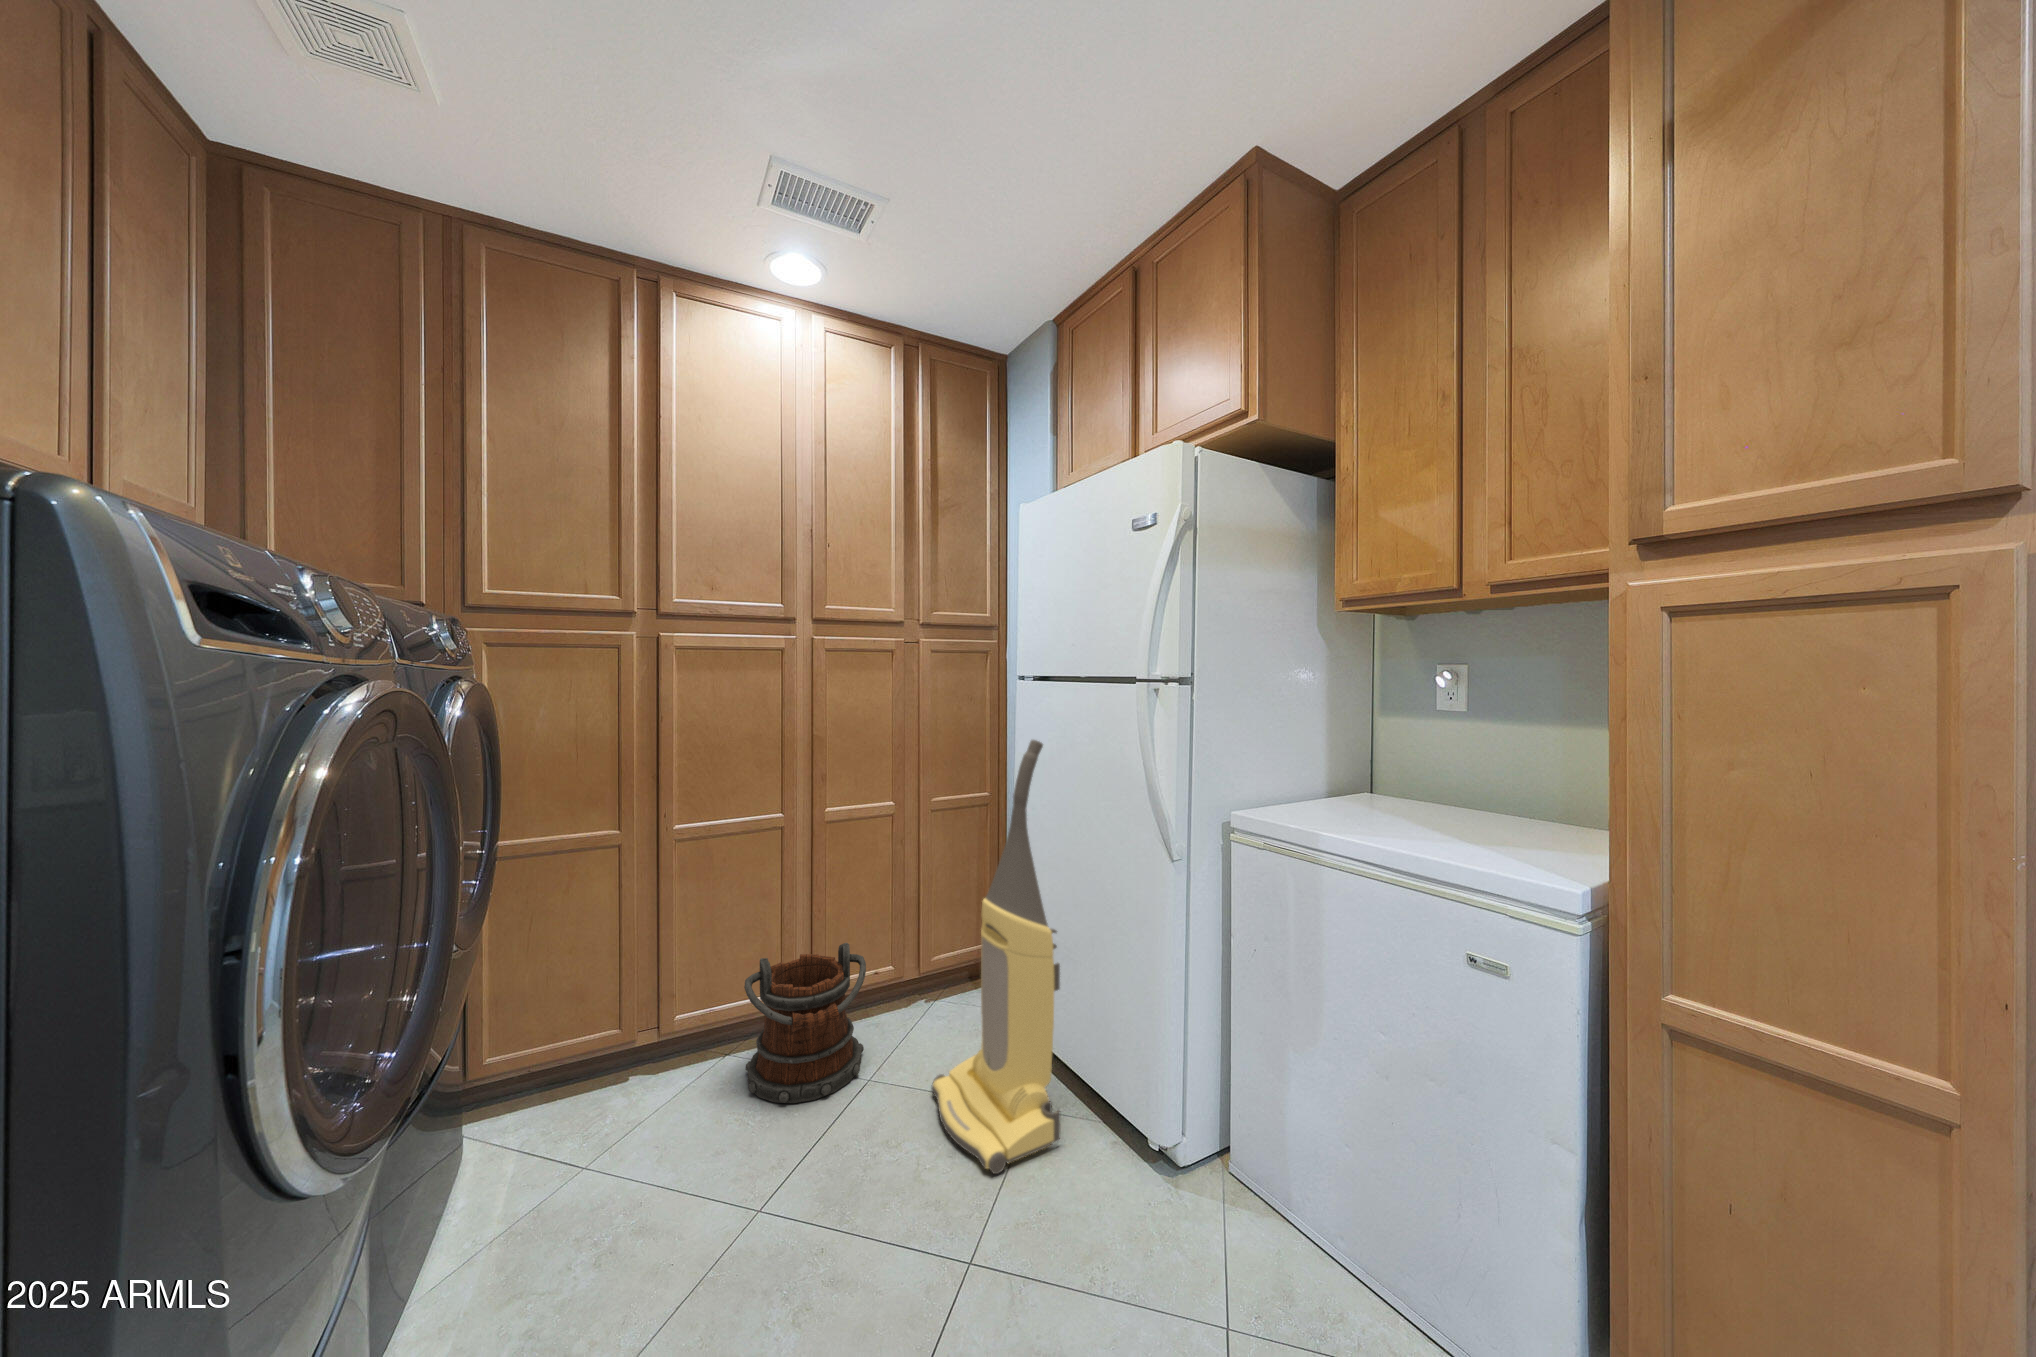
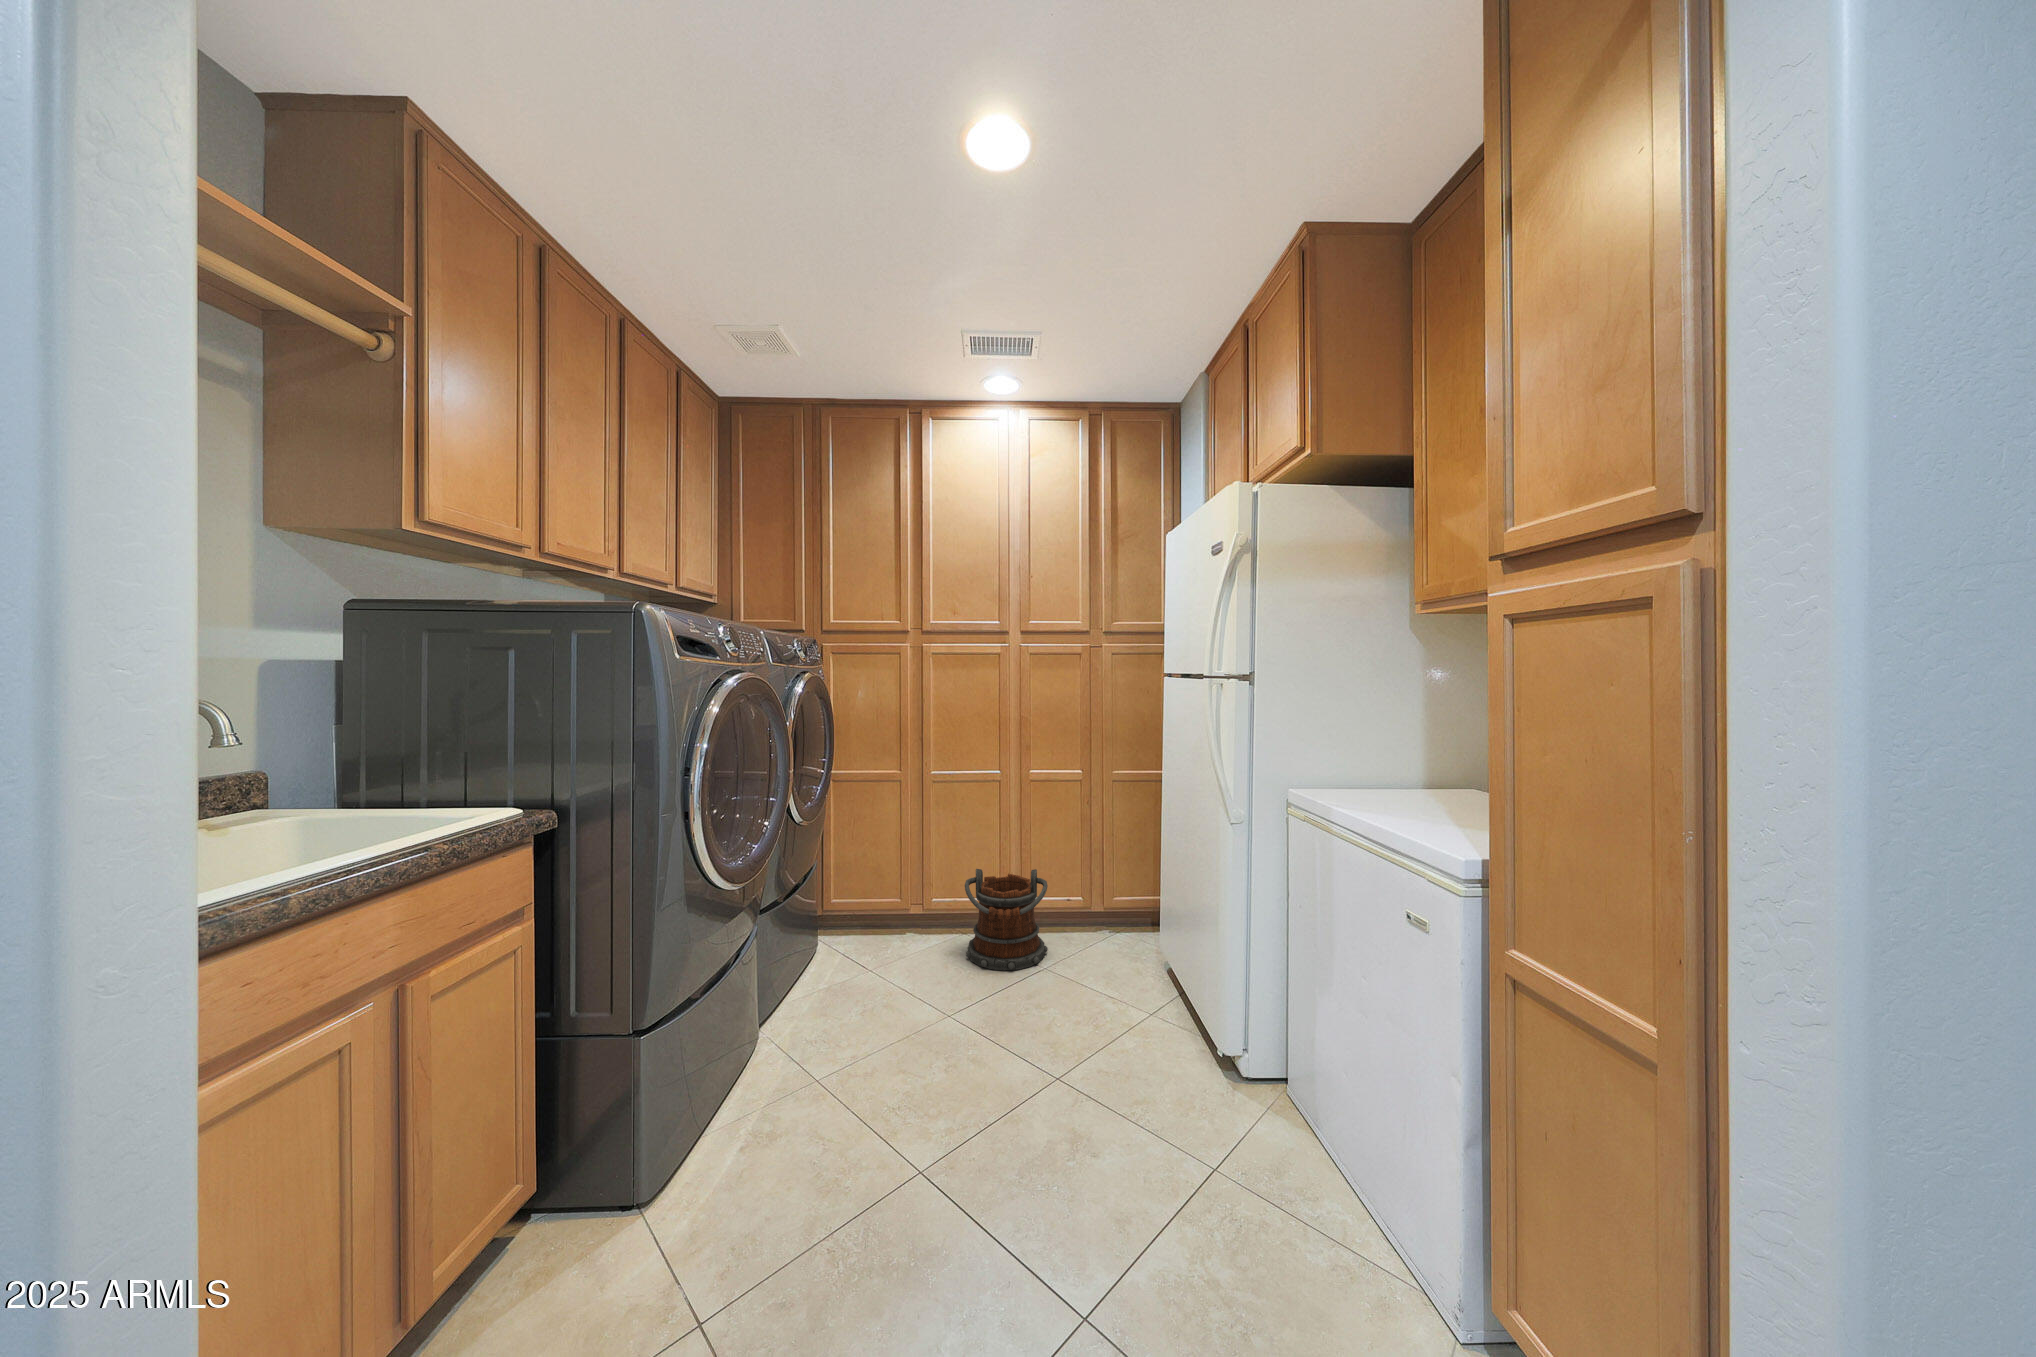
vacuum cleaner: present [931,740,1060,1174] -> none [1076,722,1168,1039]

